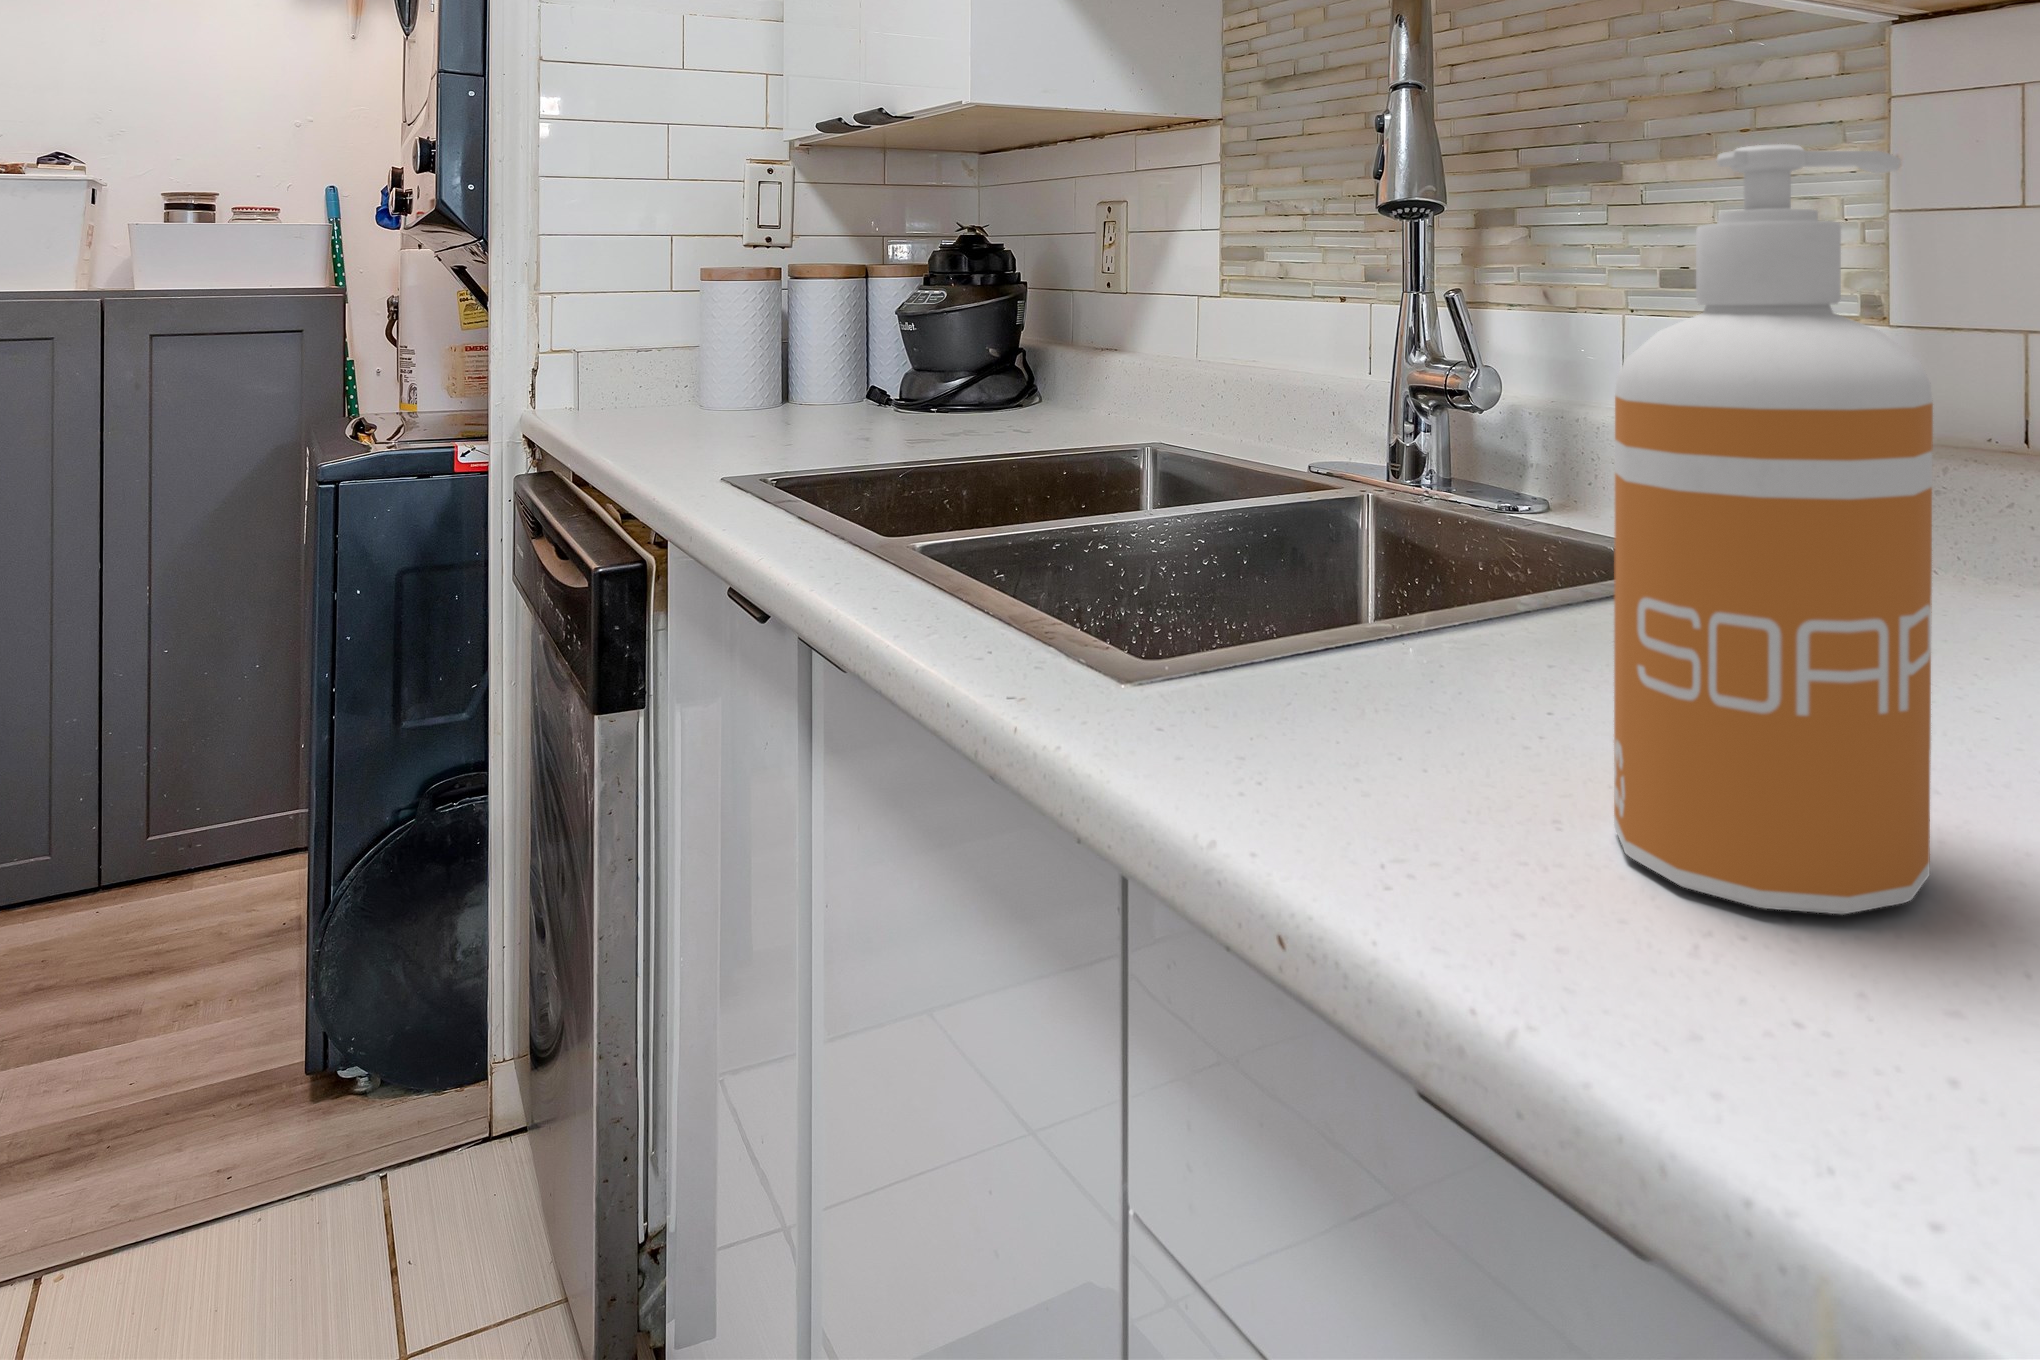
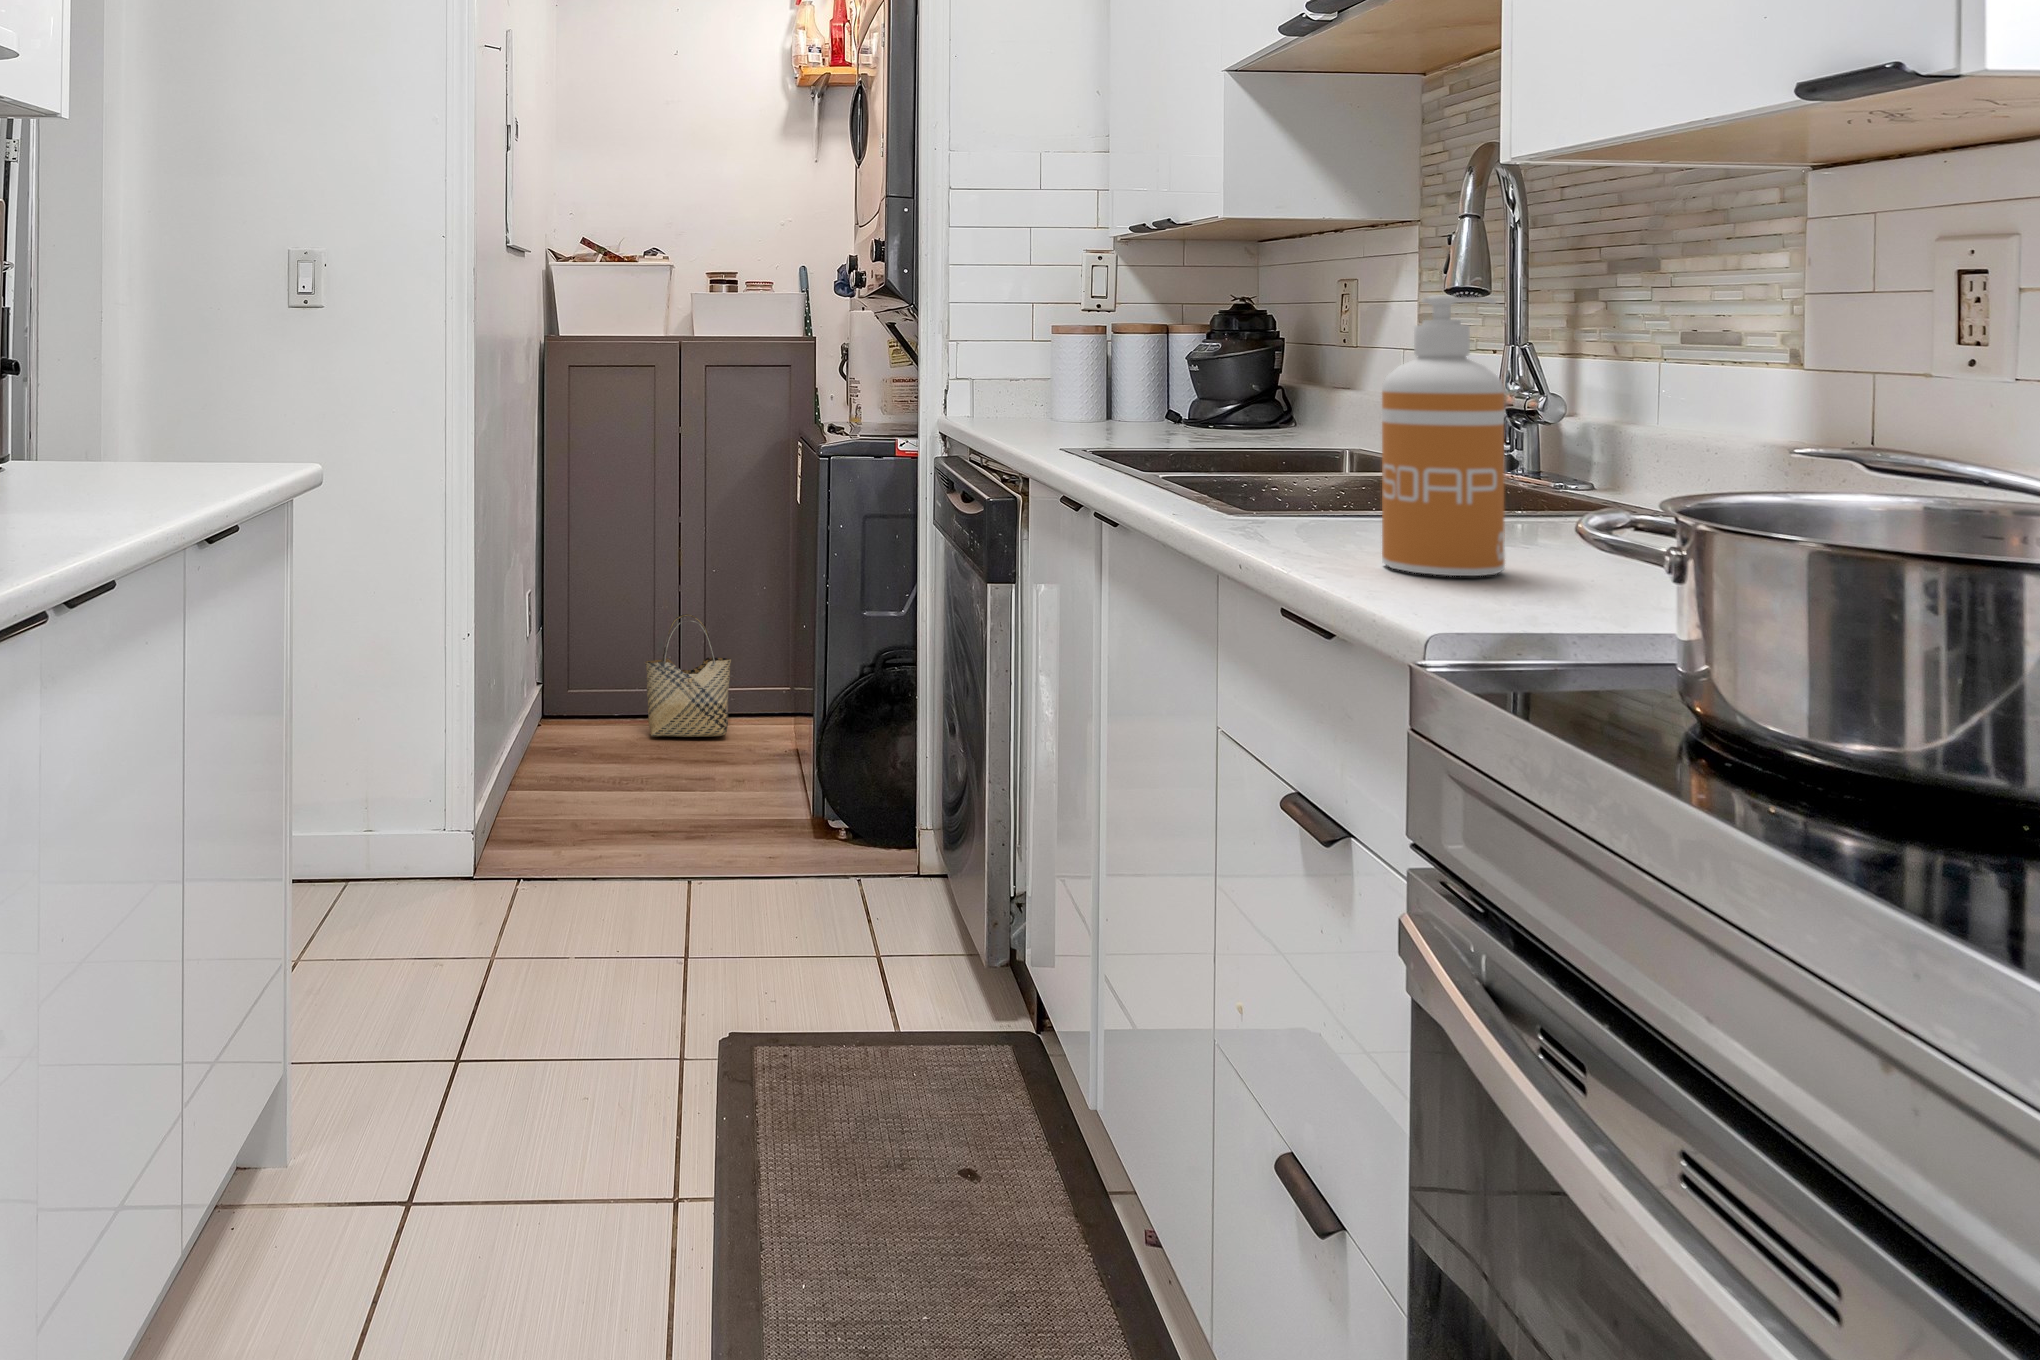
woven basket: none [31,720,200,928] -> present [645,614,731,737]

